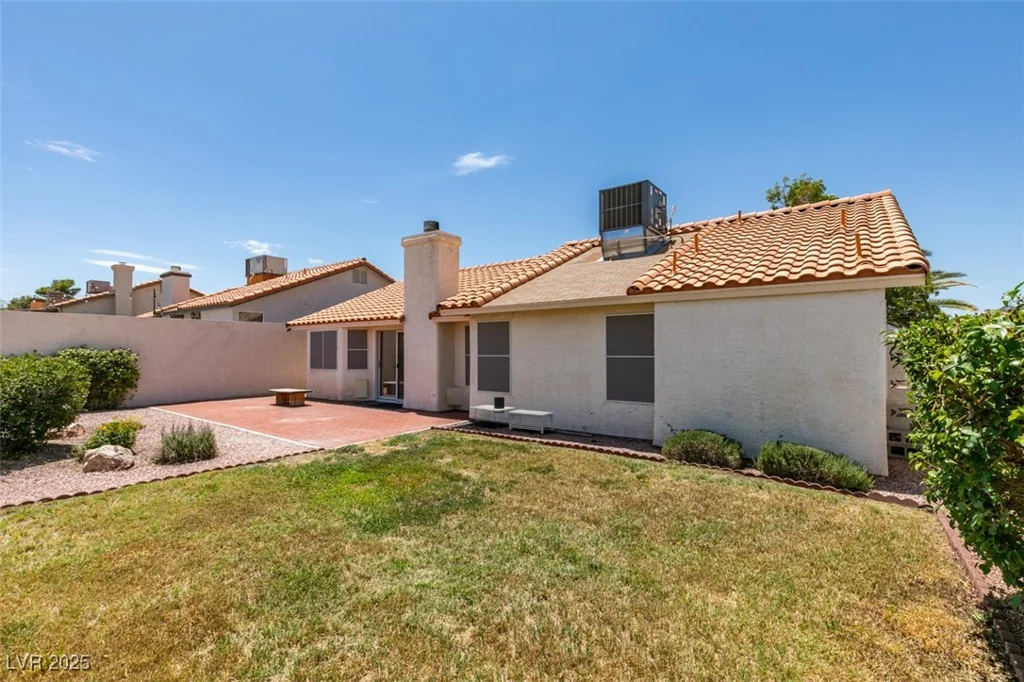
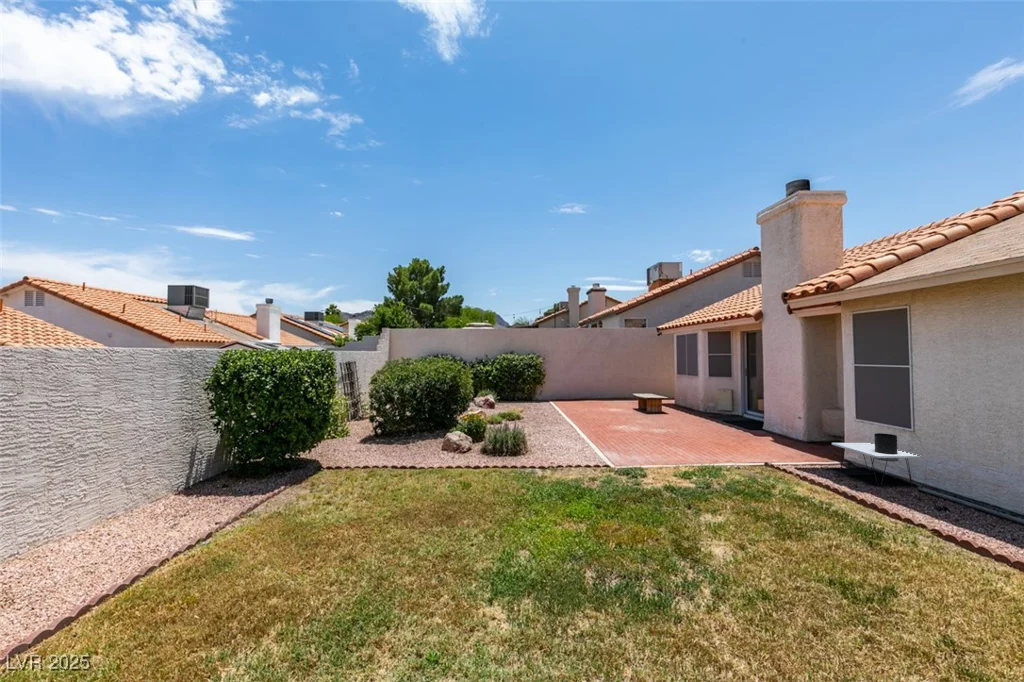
storage bench: present [508,409,554,434] -> none [896,461,1011,517]

